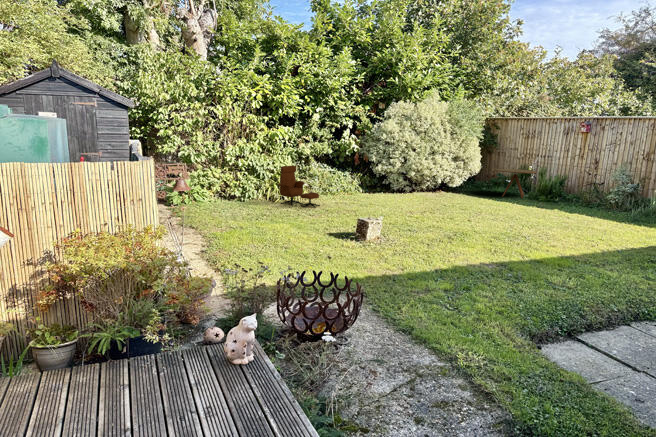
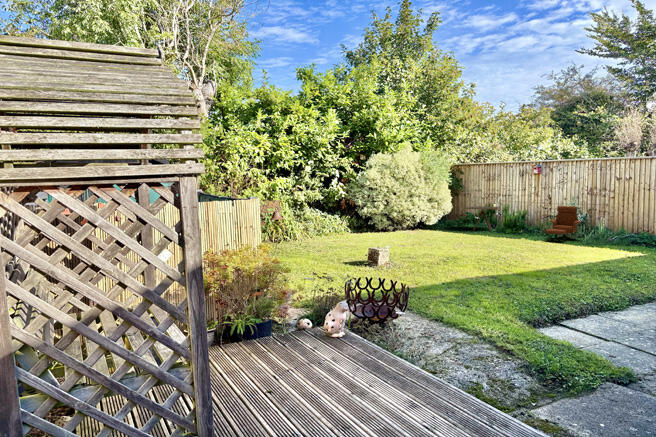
lounge chair: present [278,166,320,207] -> present [546,206,581,242]

